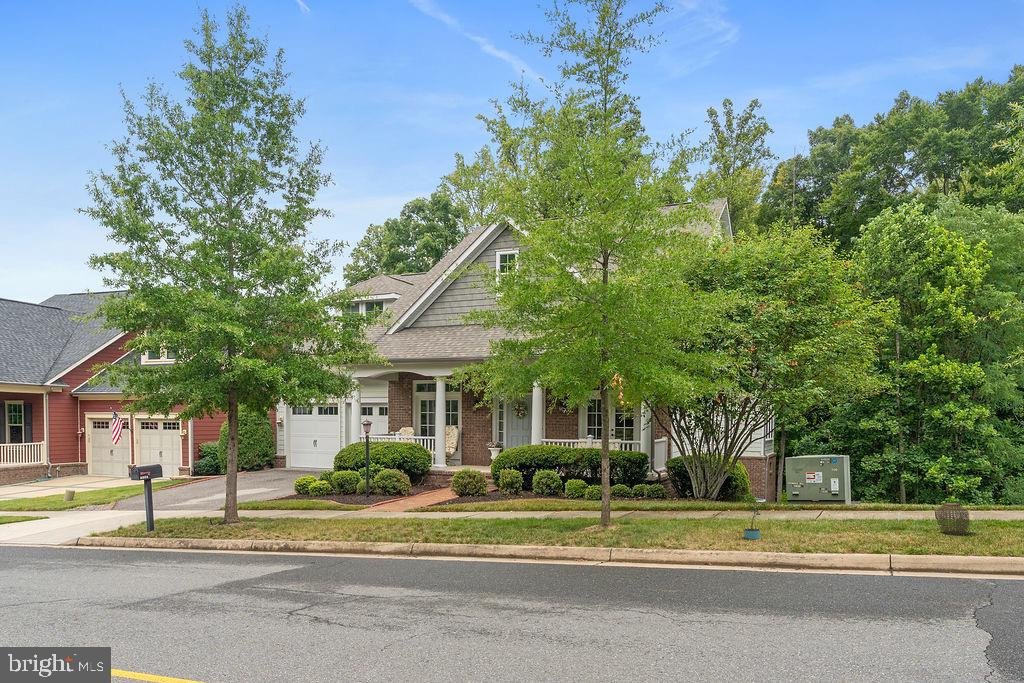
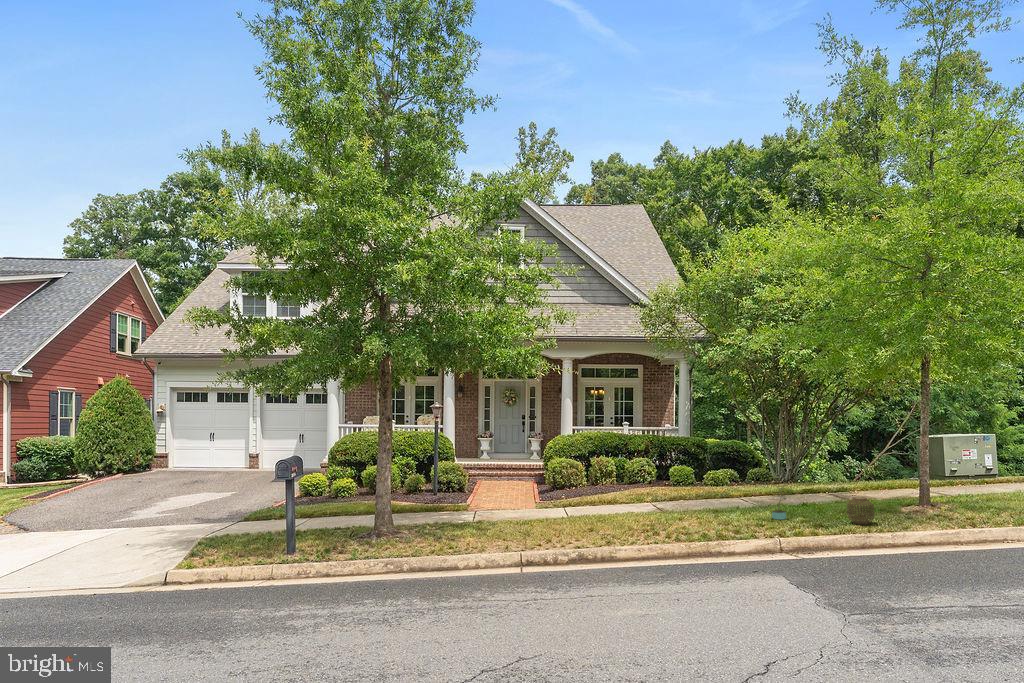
potted plant: present [735,488,765,539] -> present [772,476,791,520]

